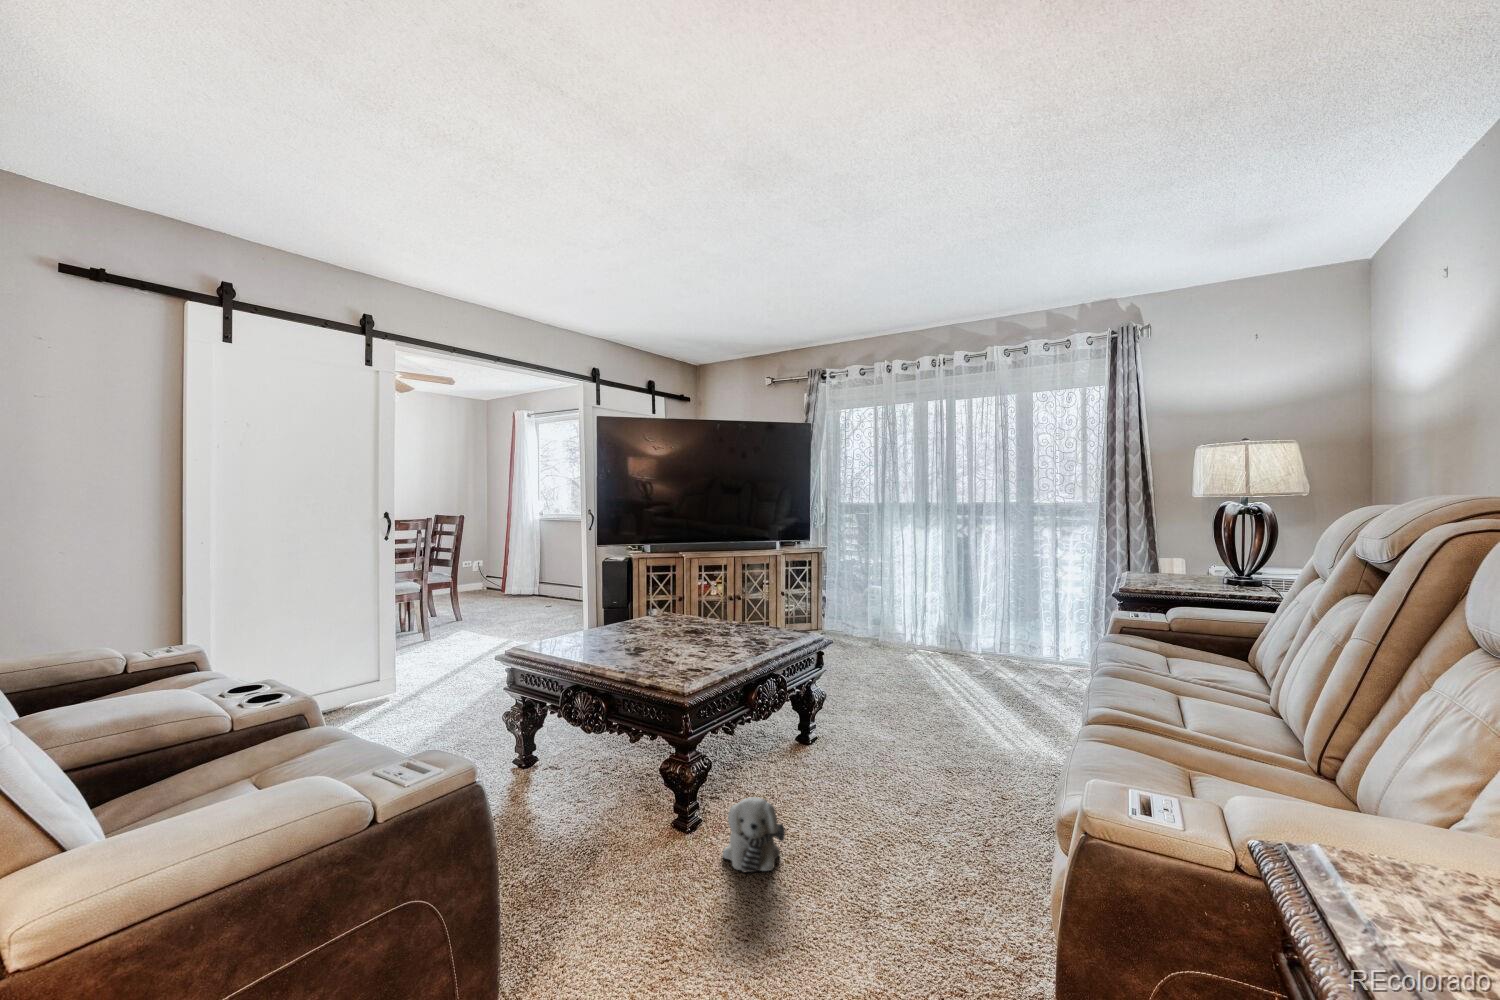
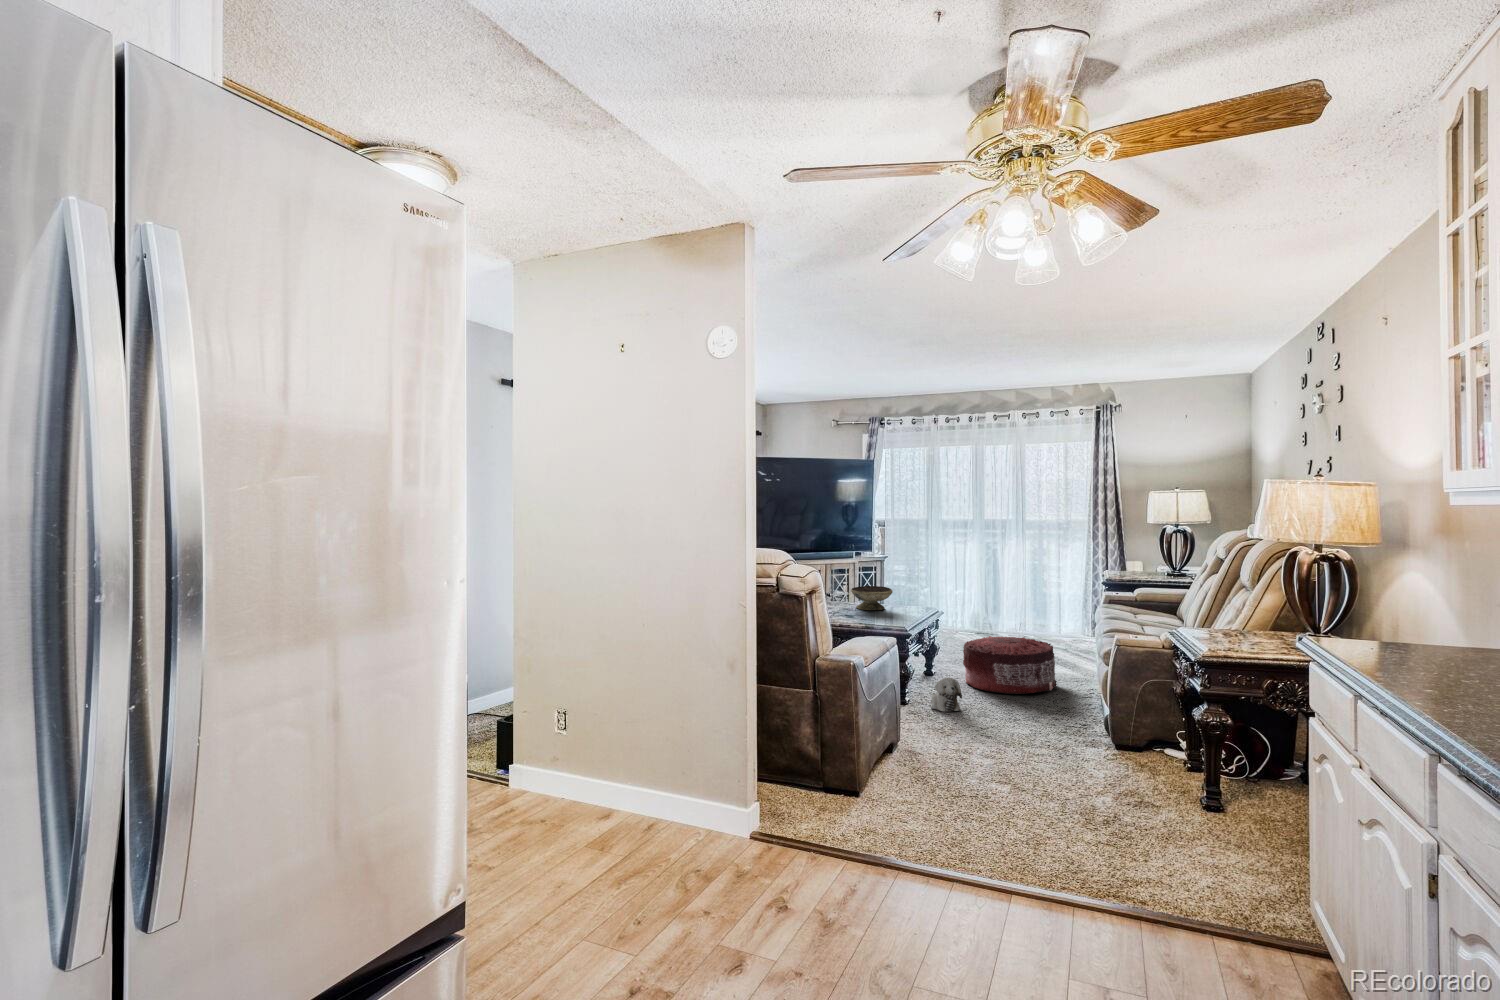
decorative bowl: none [667,597,734,640] -> present [851,586,893,610]
pouf: none [842,685,1012,817] -> present [963,636,1057,694]

